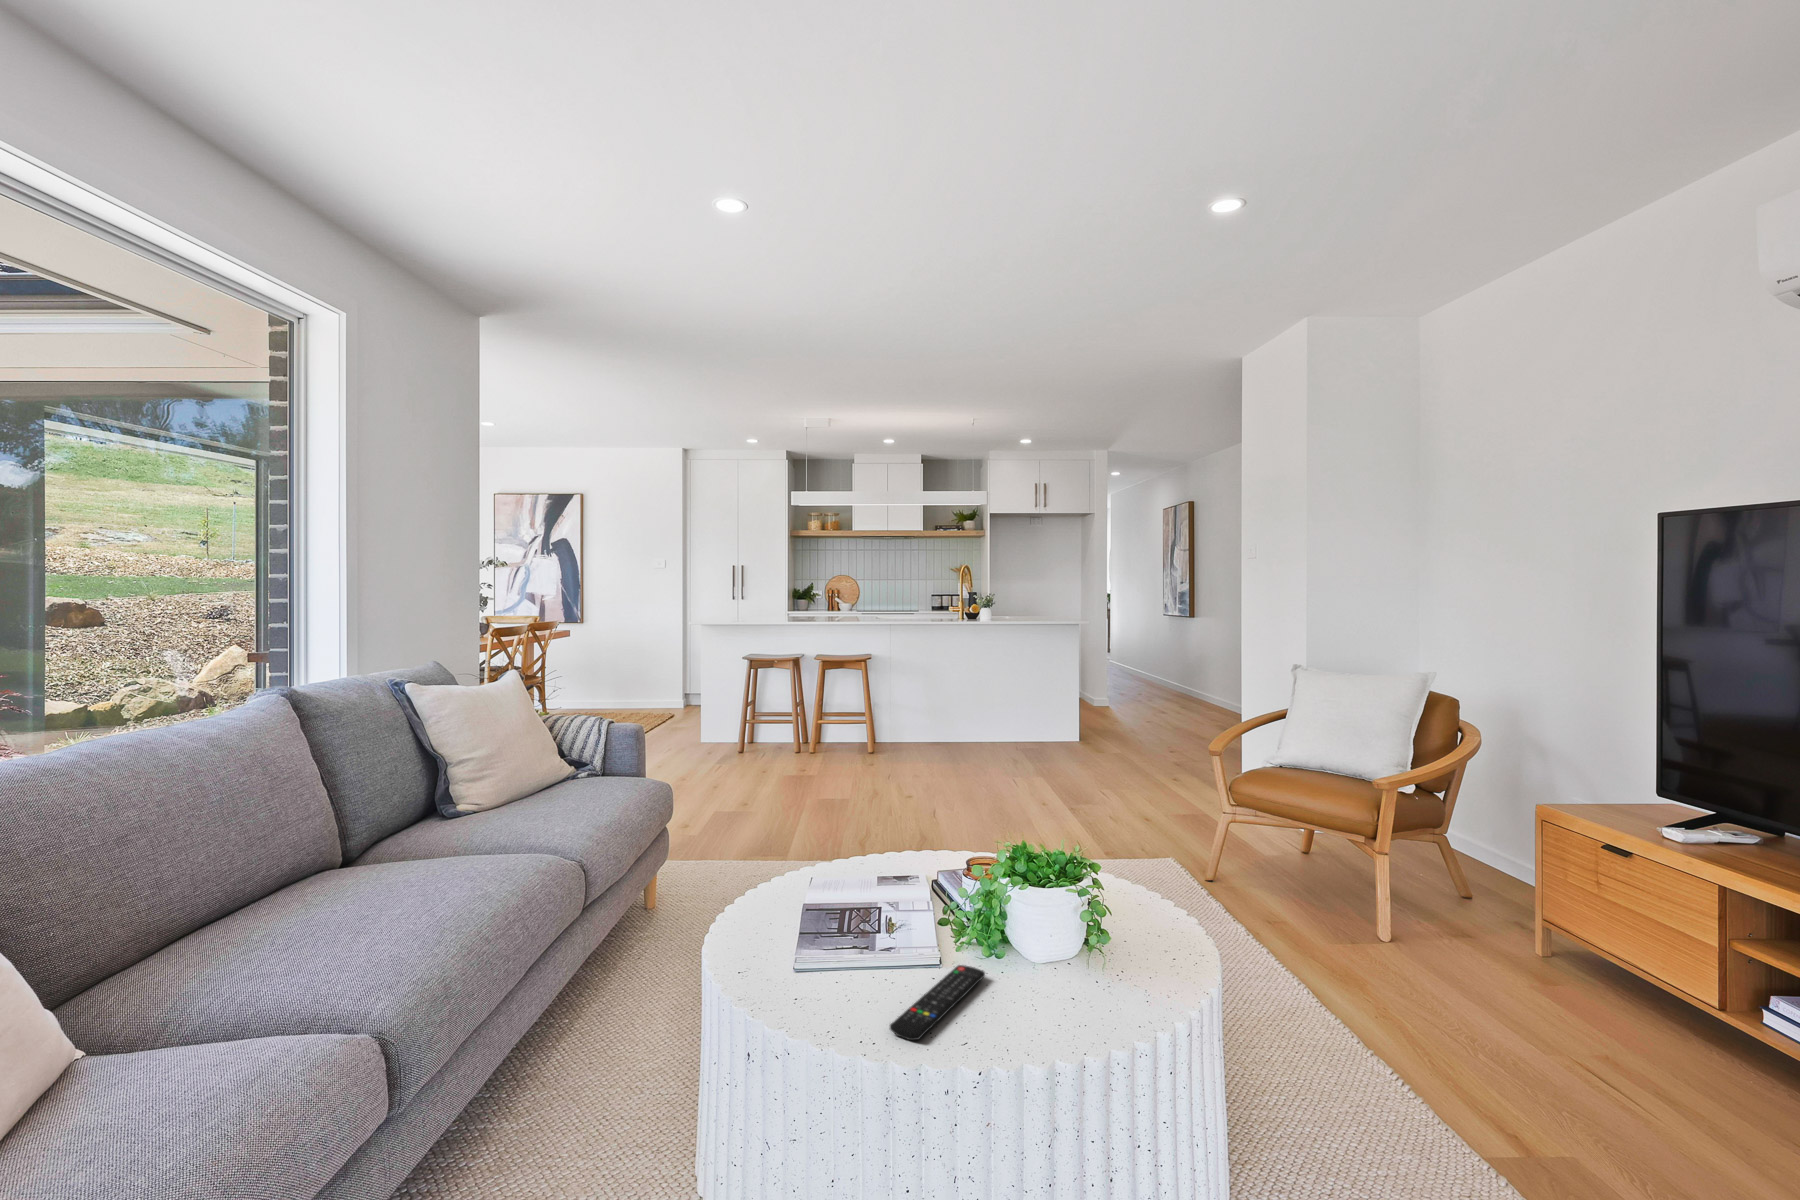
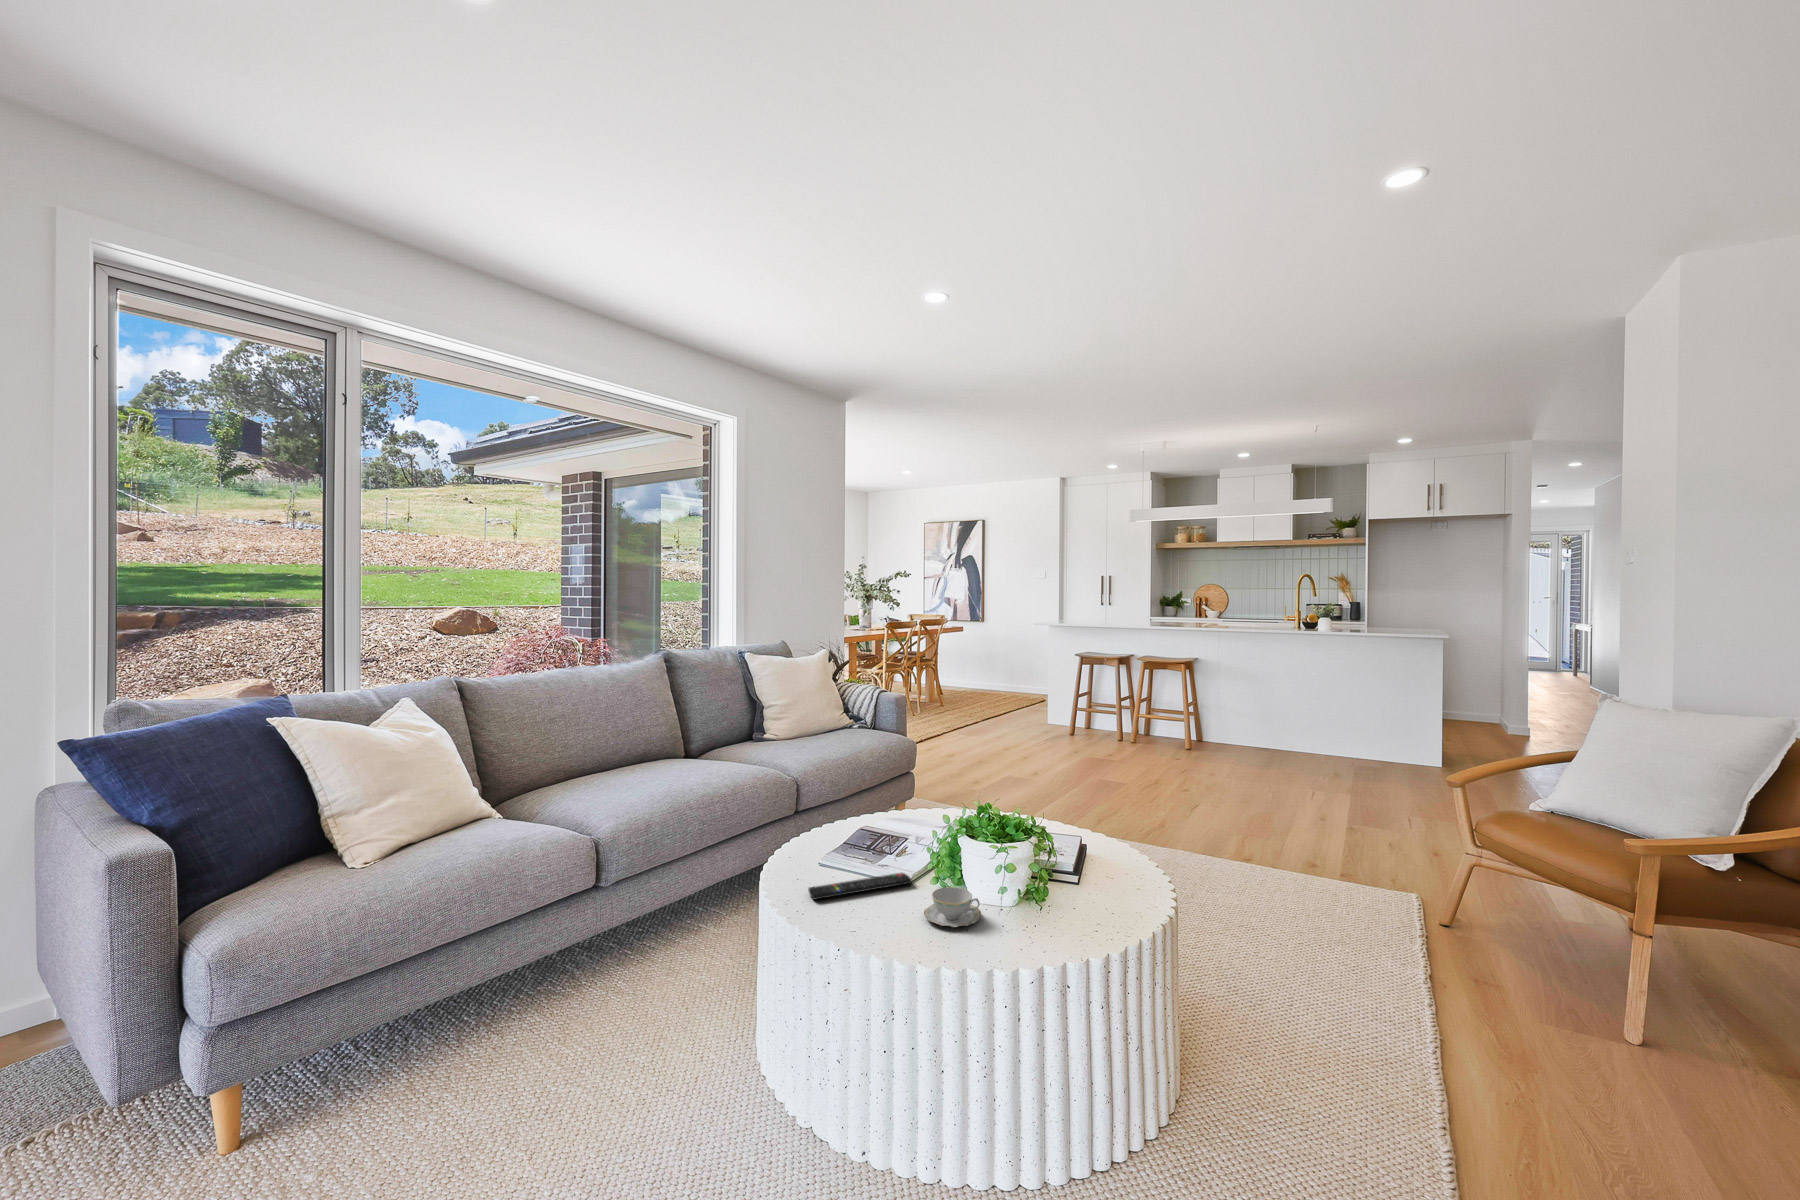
teacup: none [1054,965,1128,1020] -> present [924,887,981,927]

